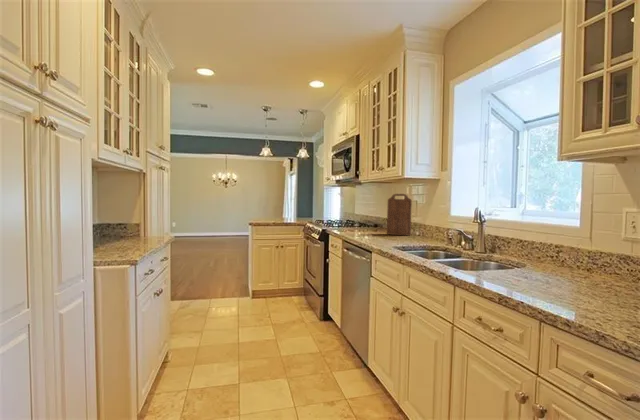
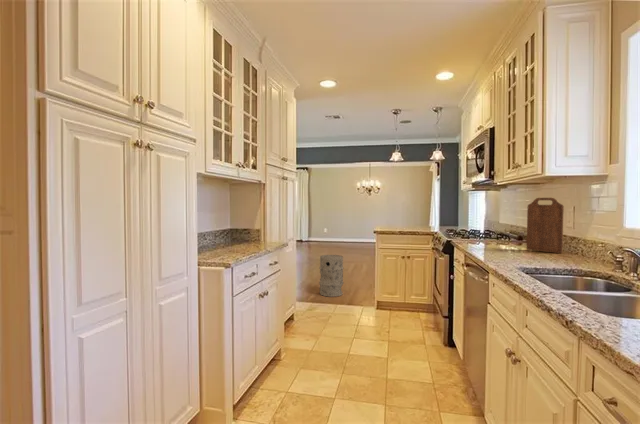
trash can: none [189,249,216,292] -> present [319,255,344,297]

